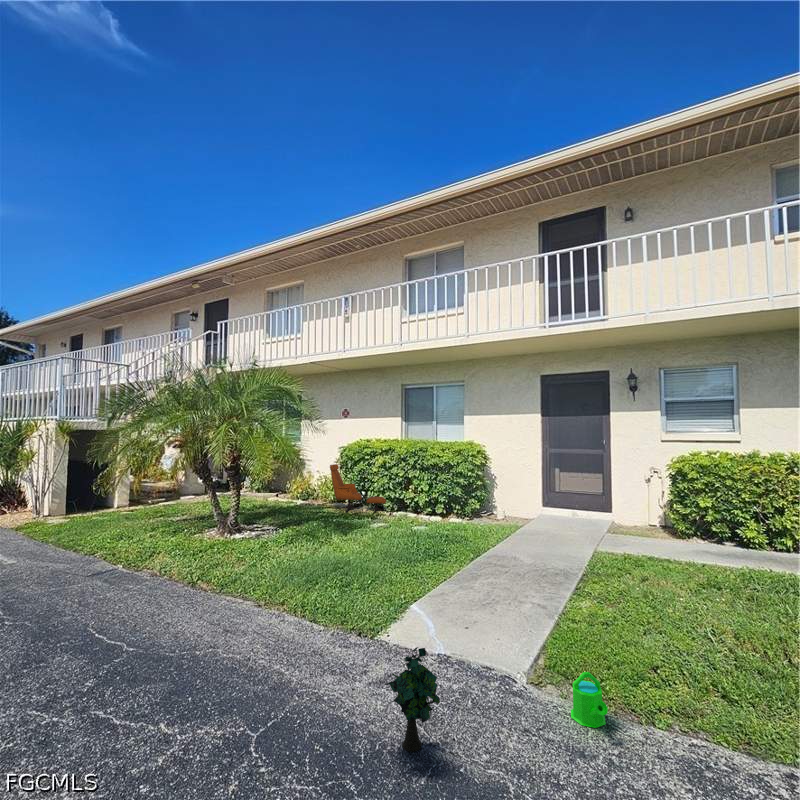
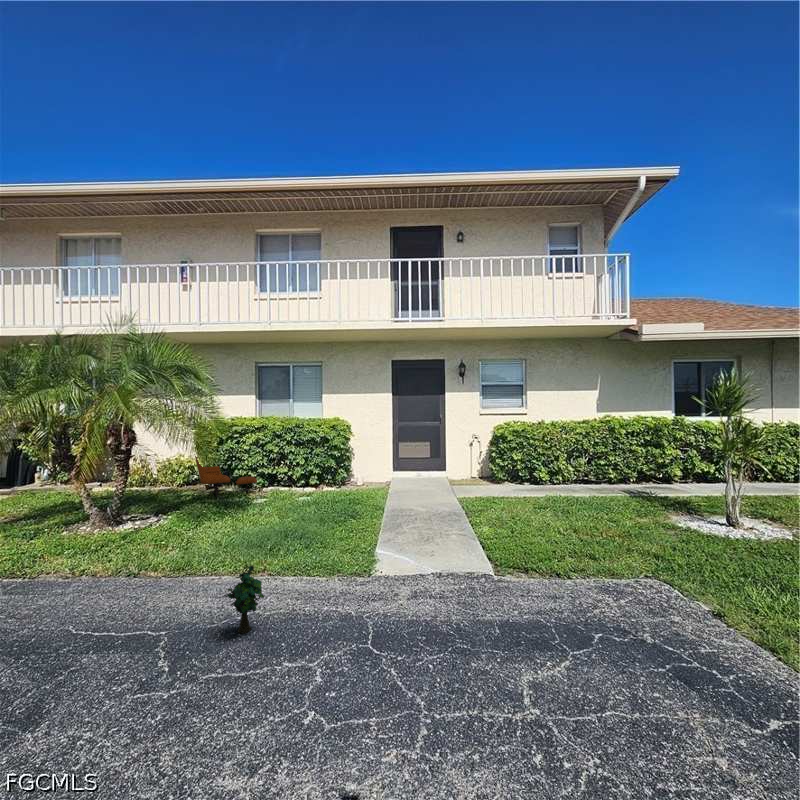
decorative plant: present [384,647,440,752] -> present [226,566,264,633]
watering can: present [571,672,608,728] -> none [585,567,624,600]

